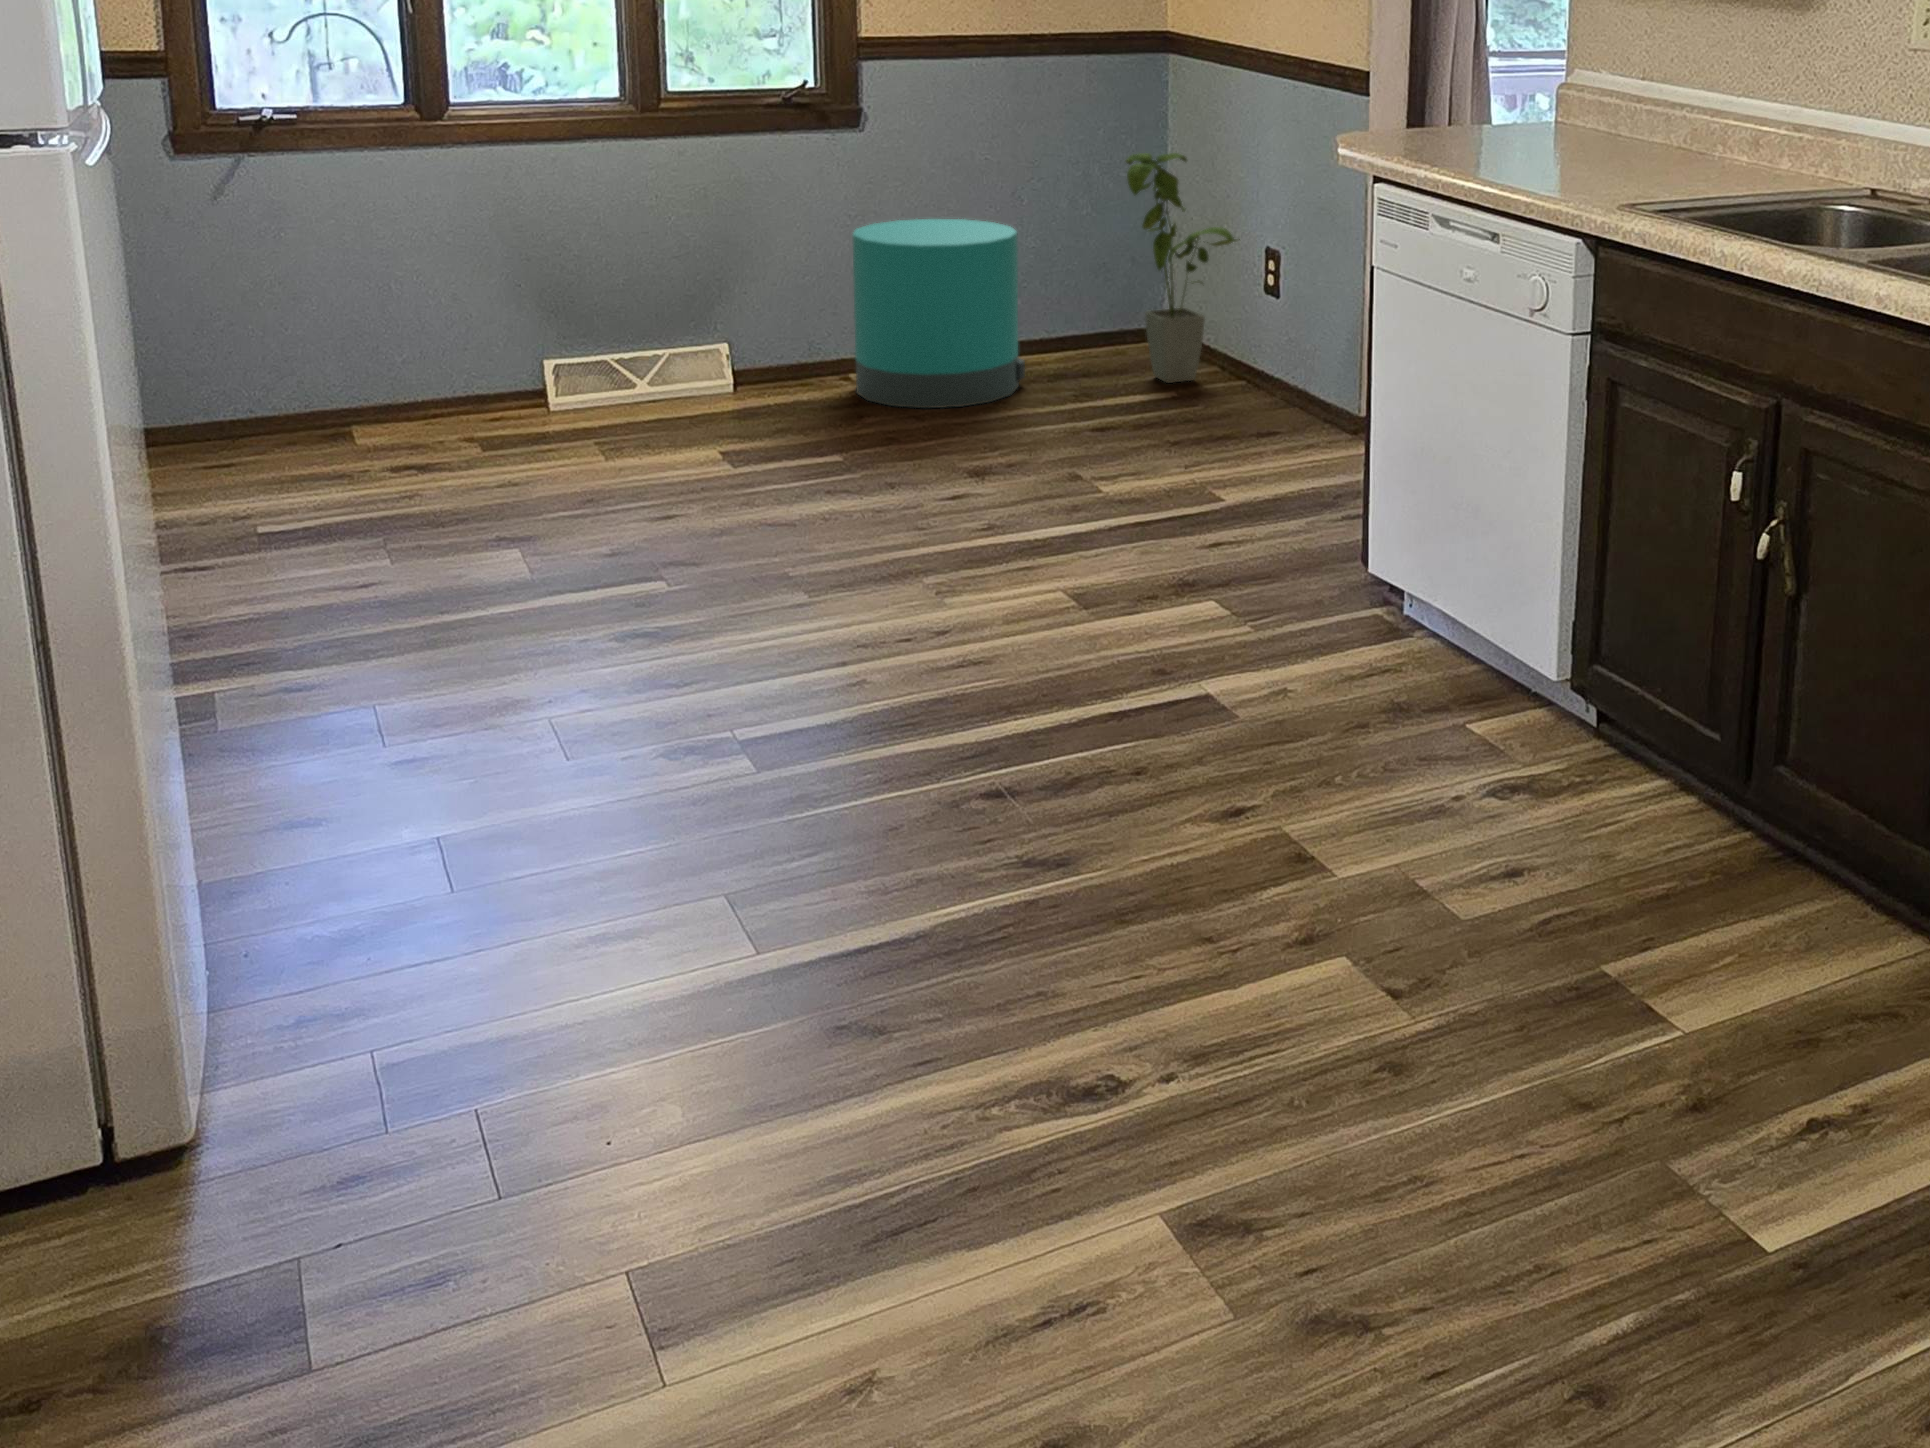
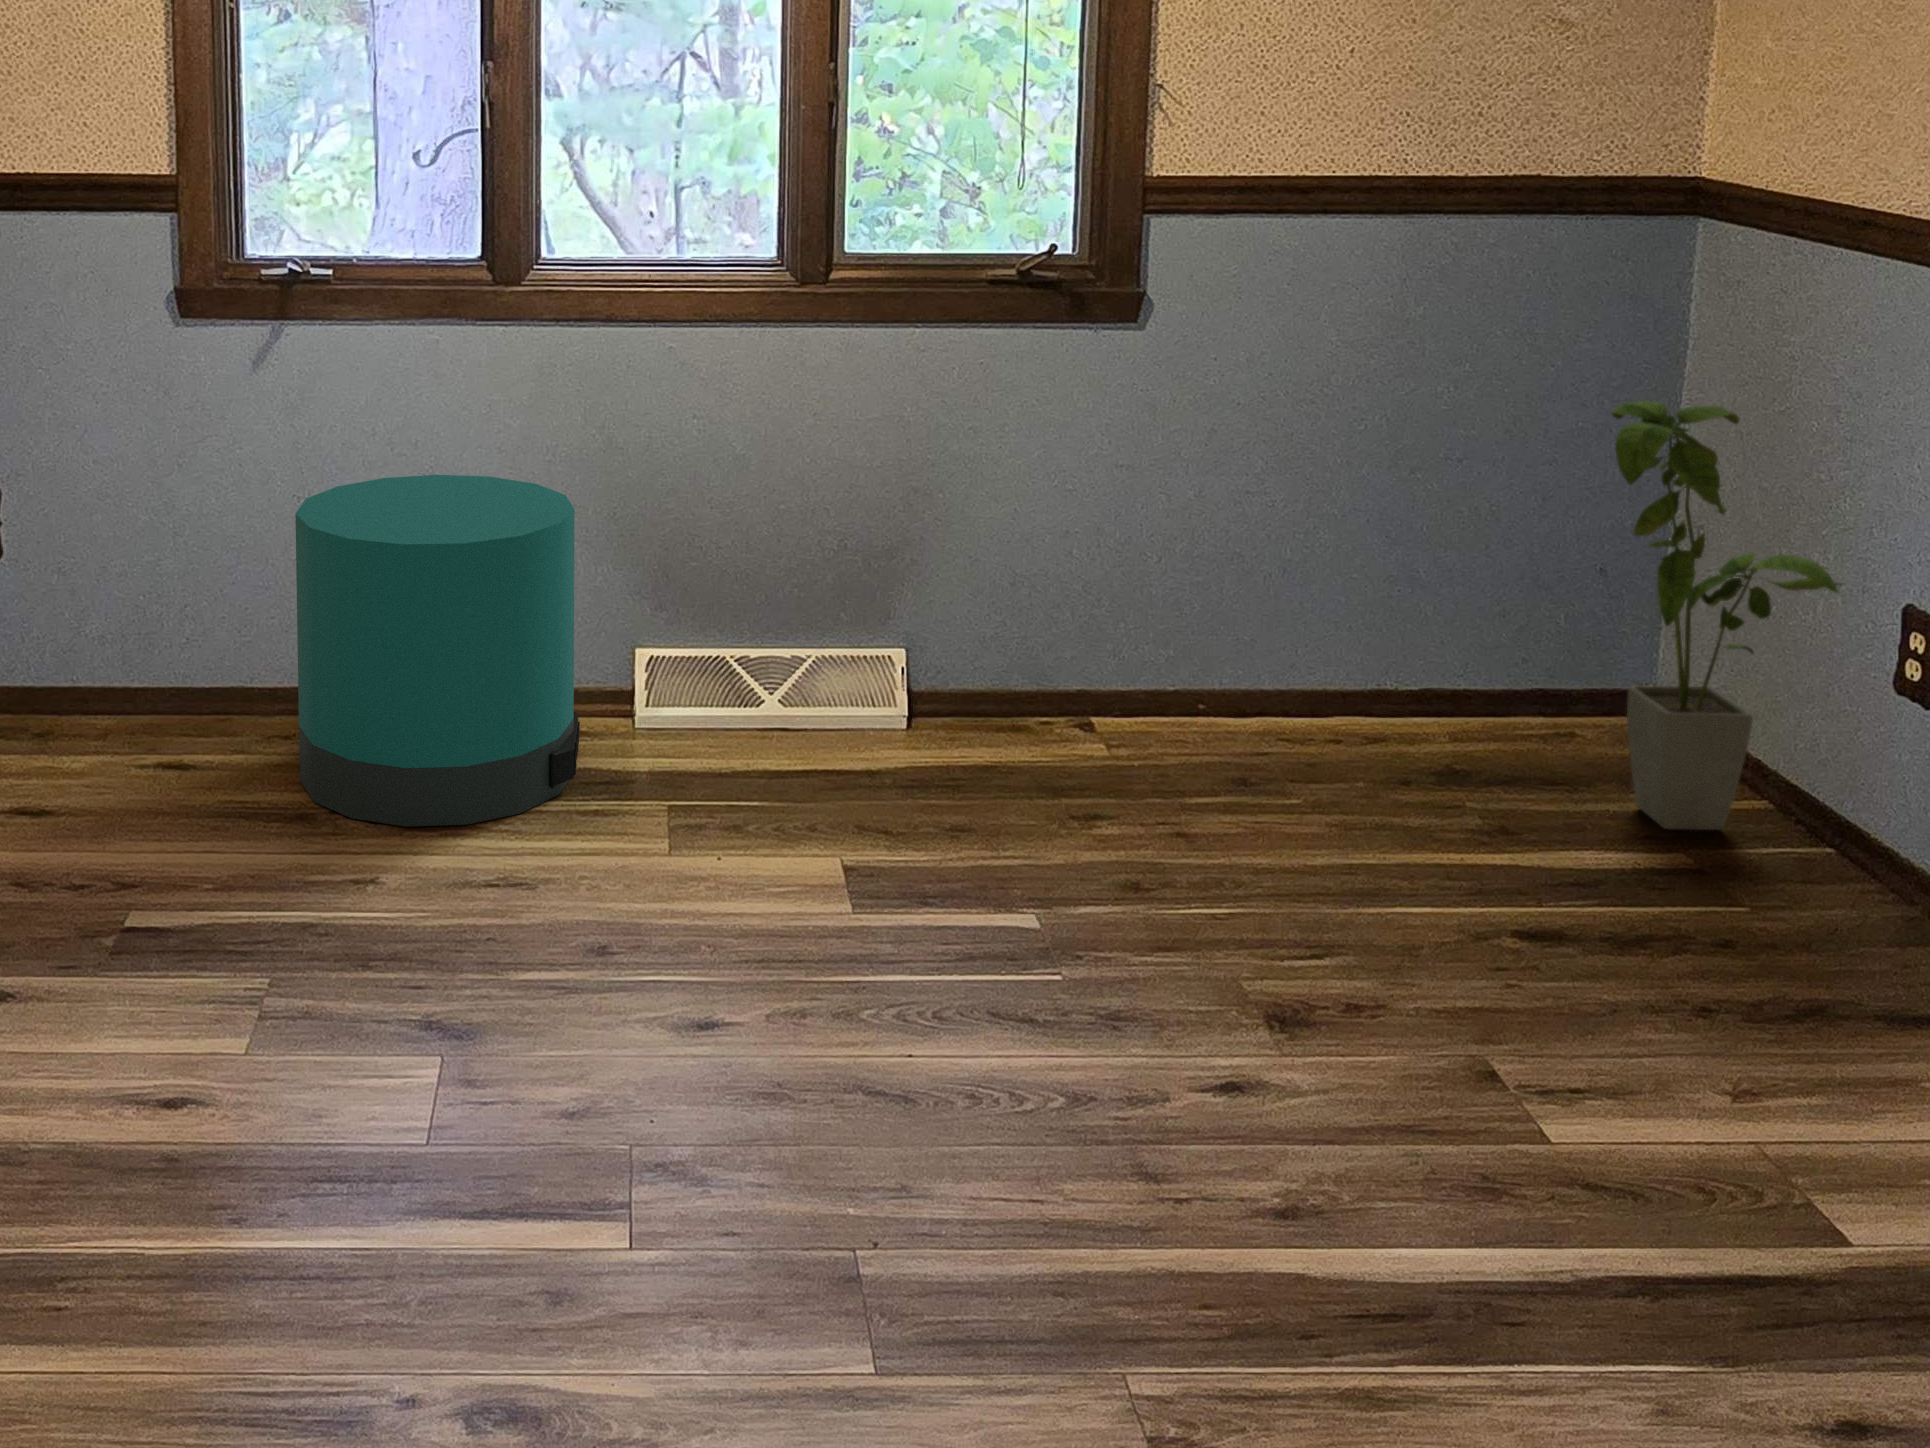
trash can: present [853,219,1025,408] -> present [295,475,580,827]

